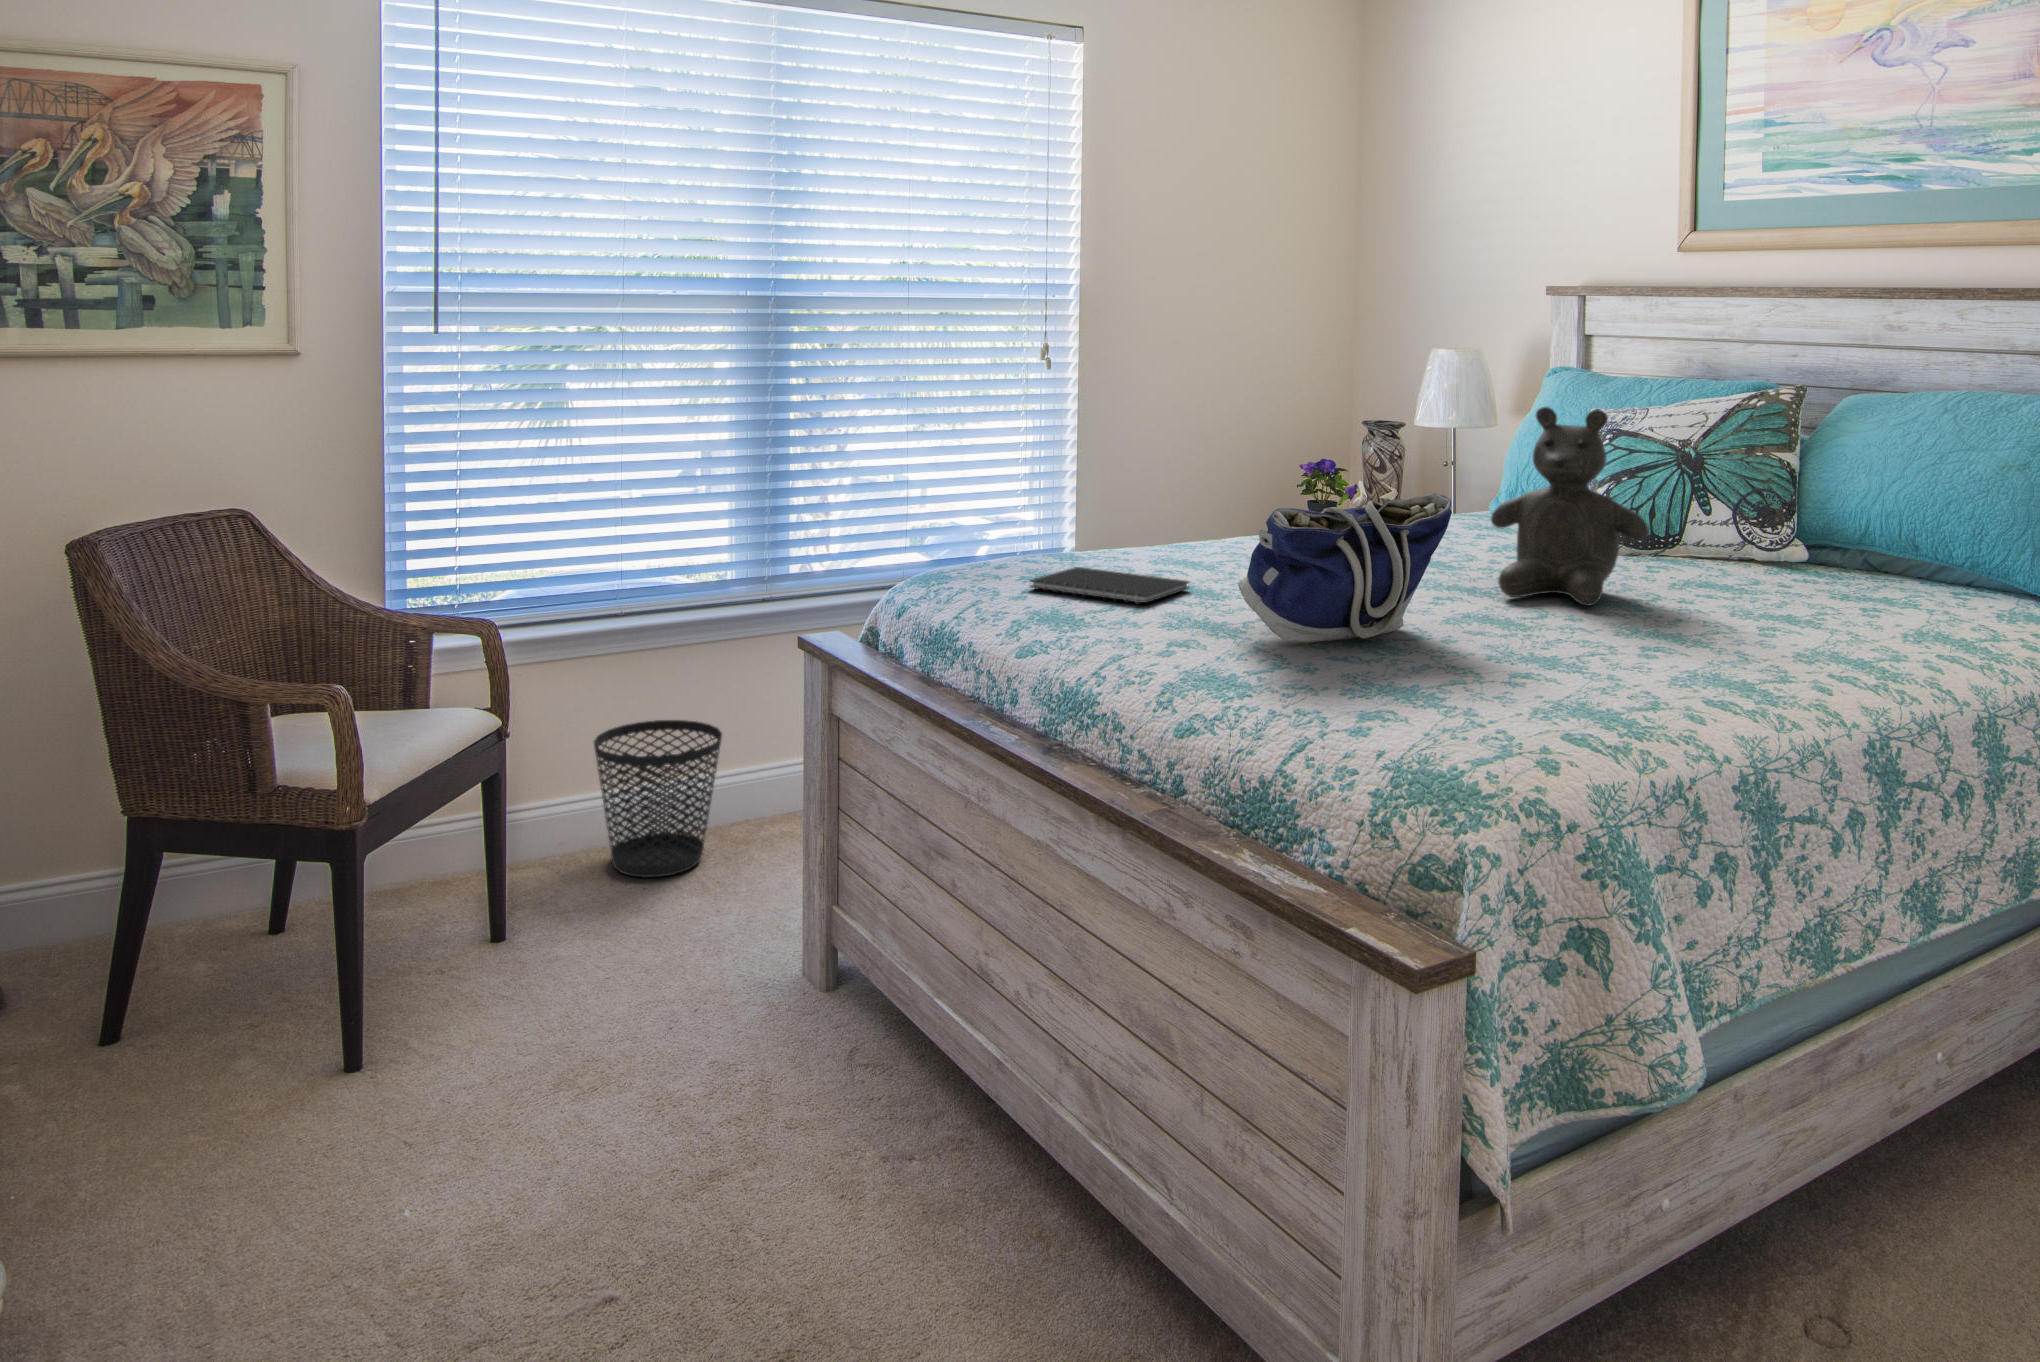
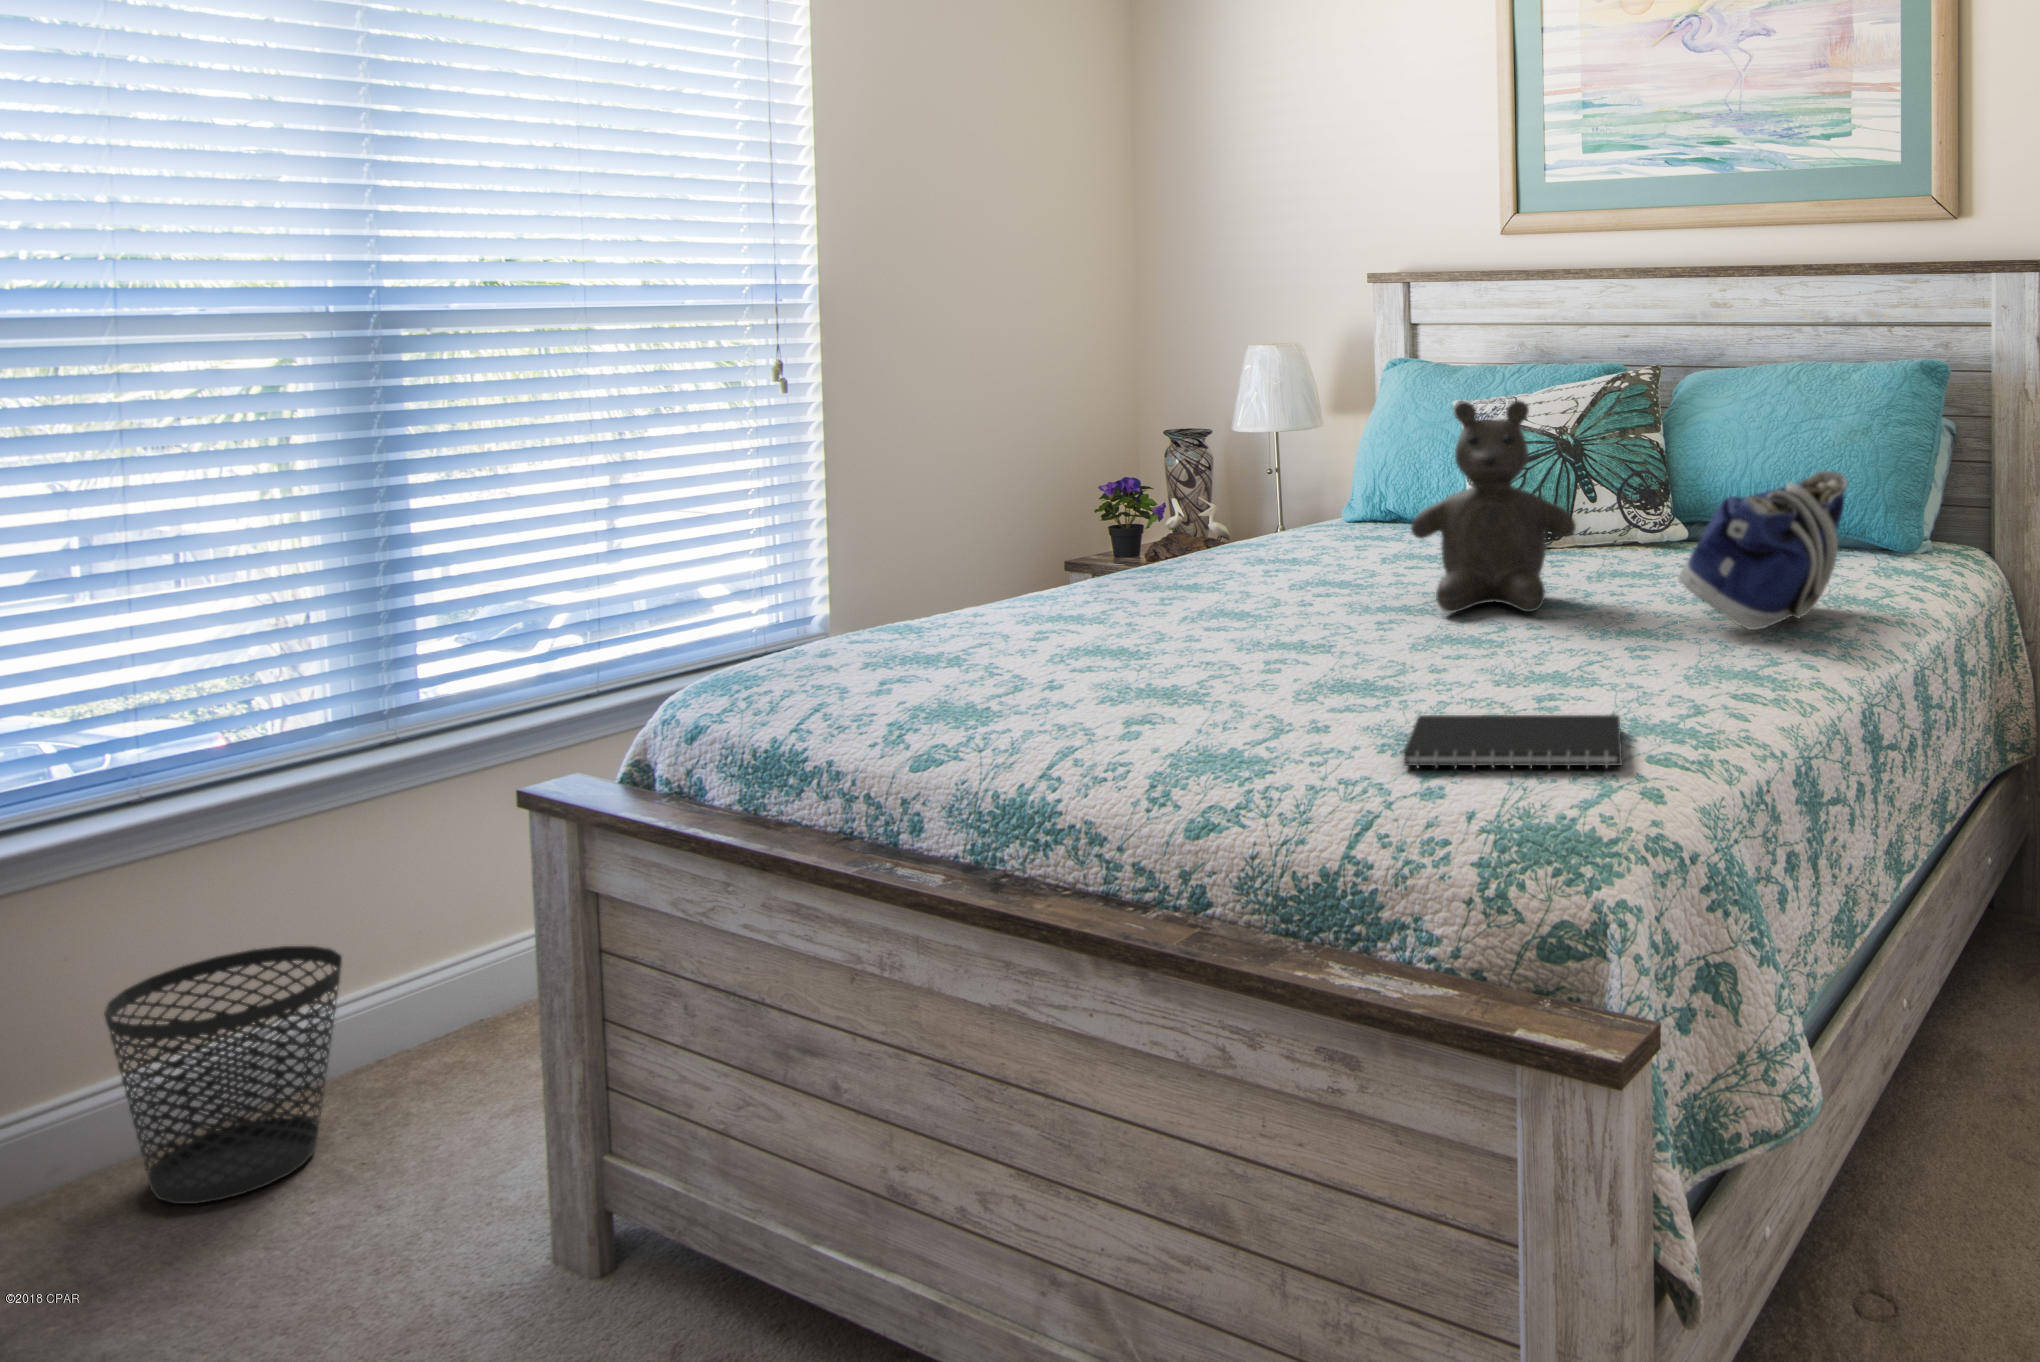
tote bag: present [1238,493,1452,643] -> present [1678,470,1848,630]
notebook: present [1030,567,1189,604] -> present [1403,715,1622,768]

